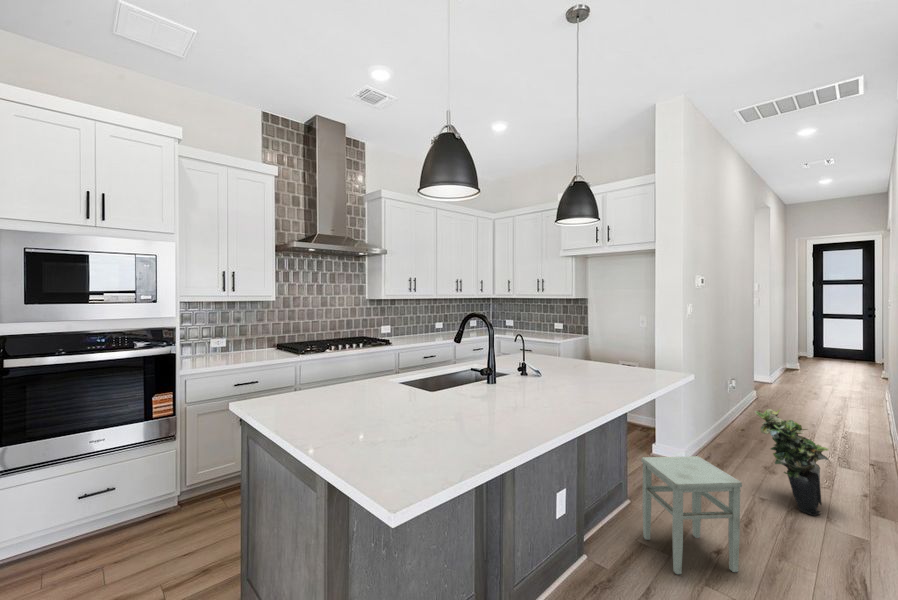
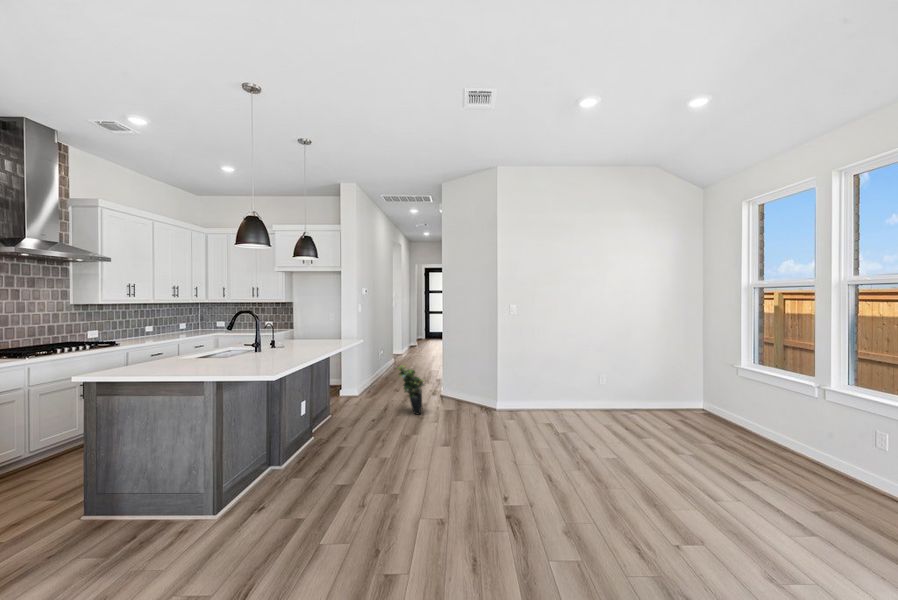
stool: present [641,456,742,574] -> none [343,392,391,452]

